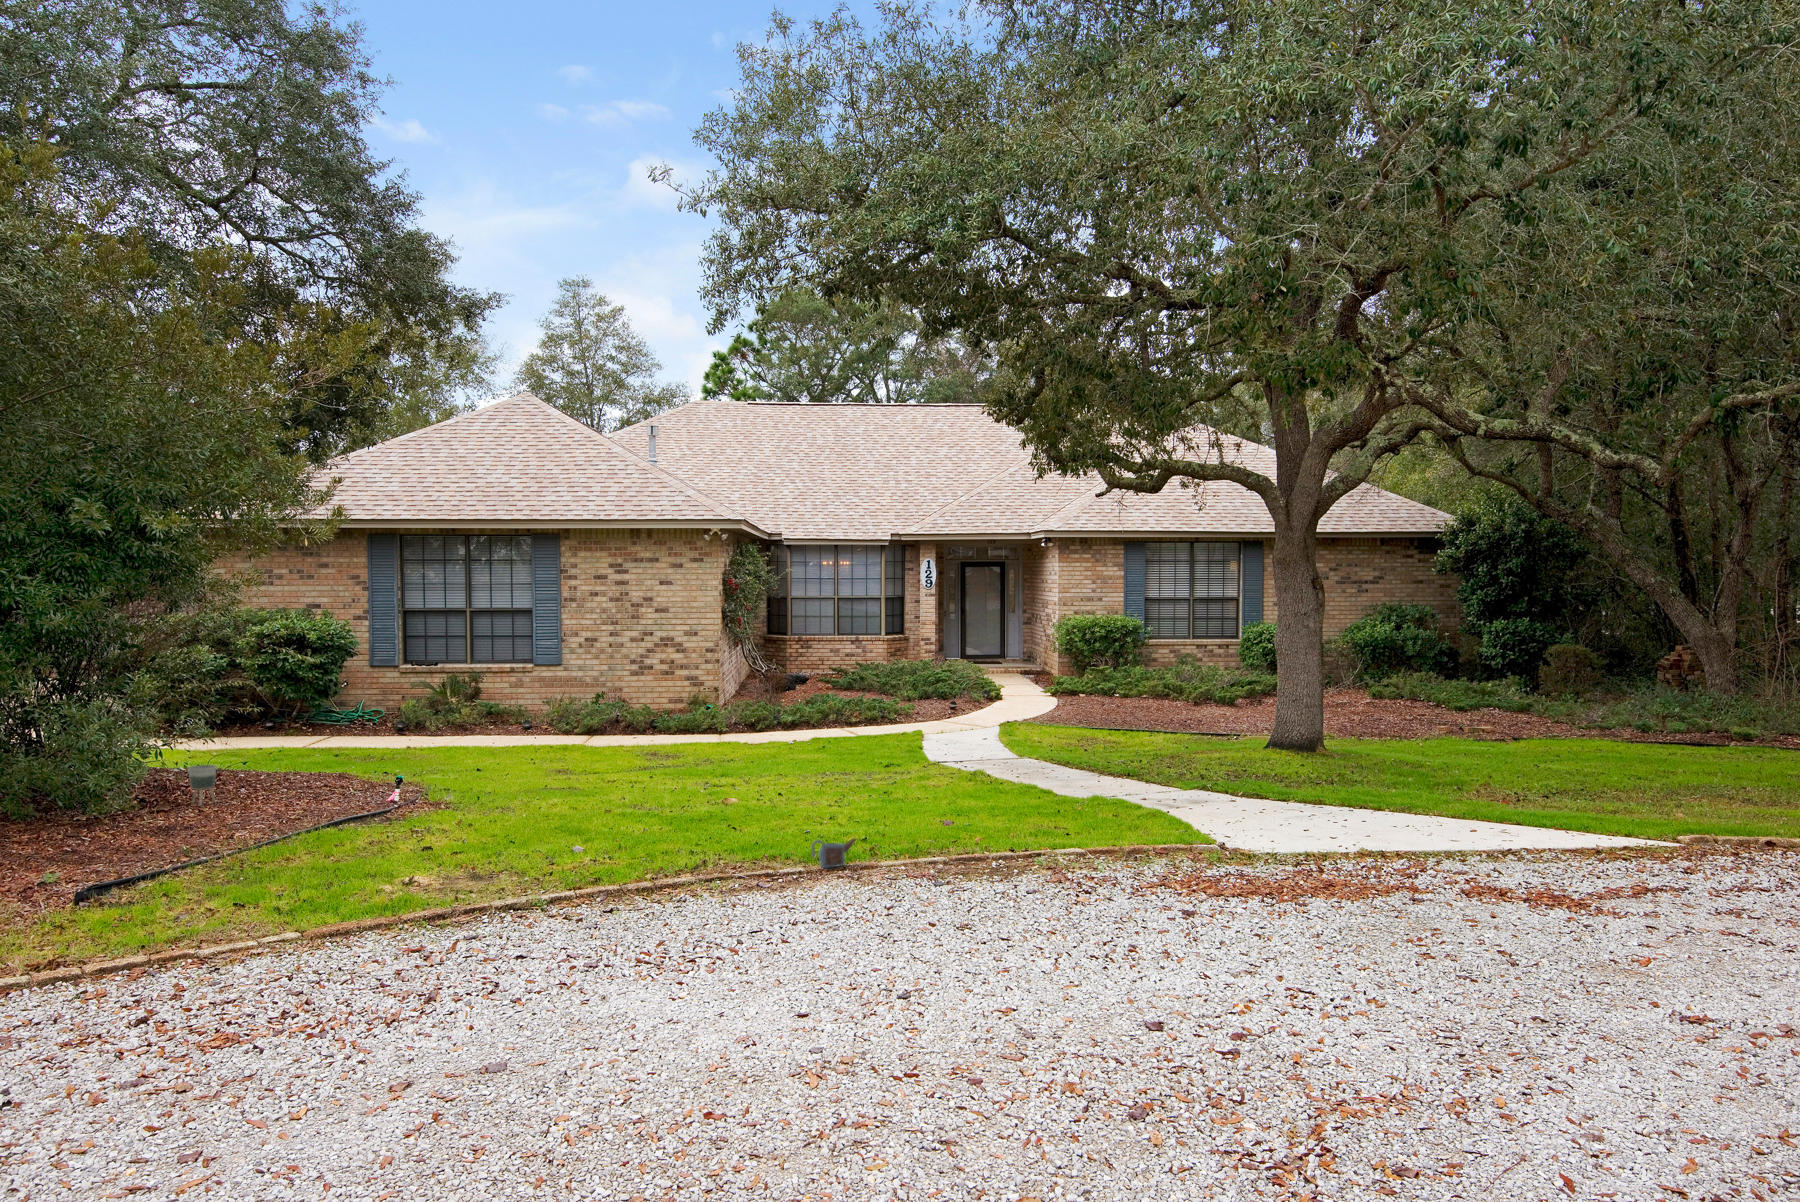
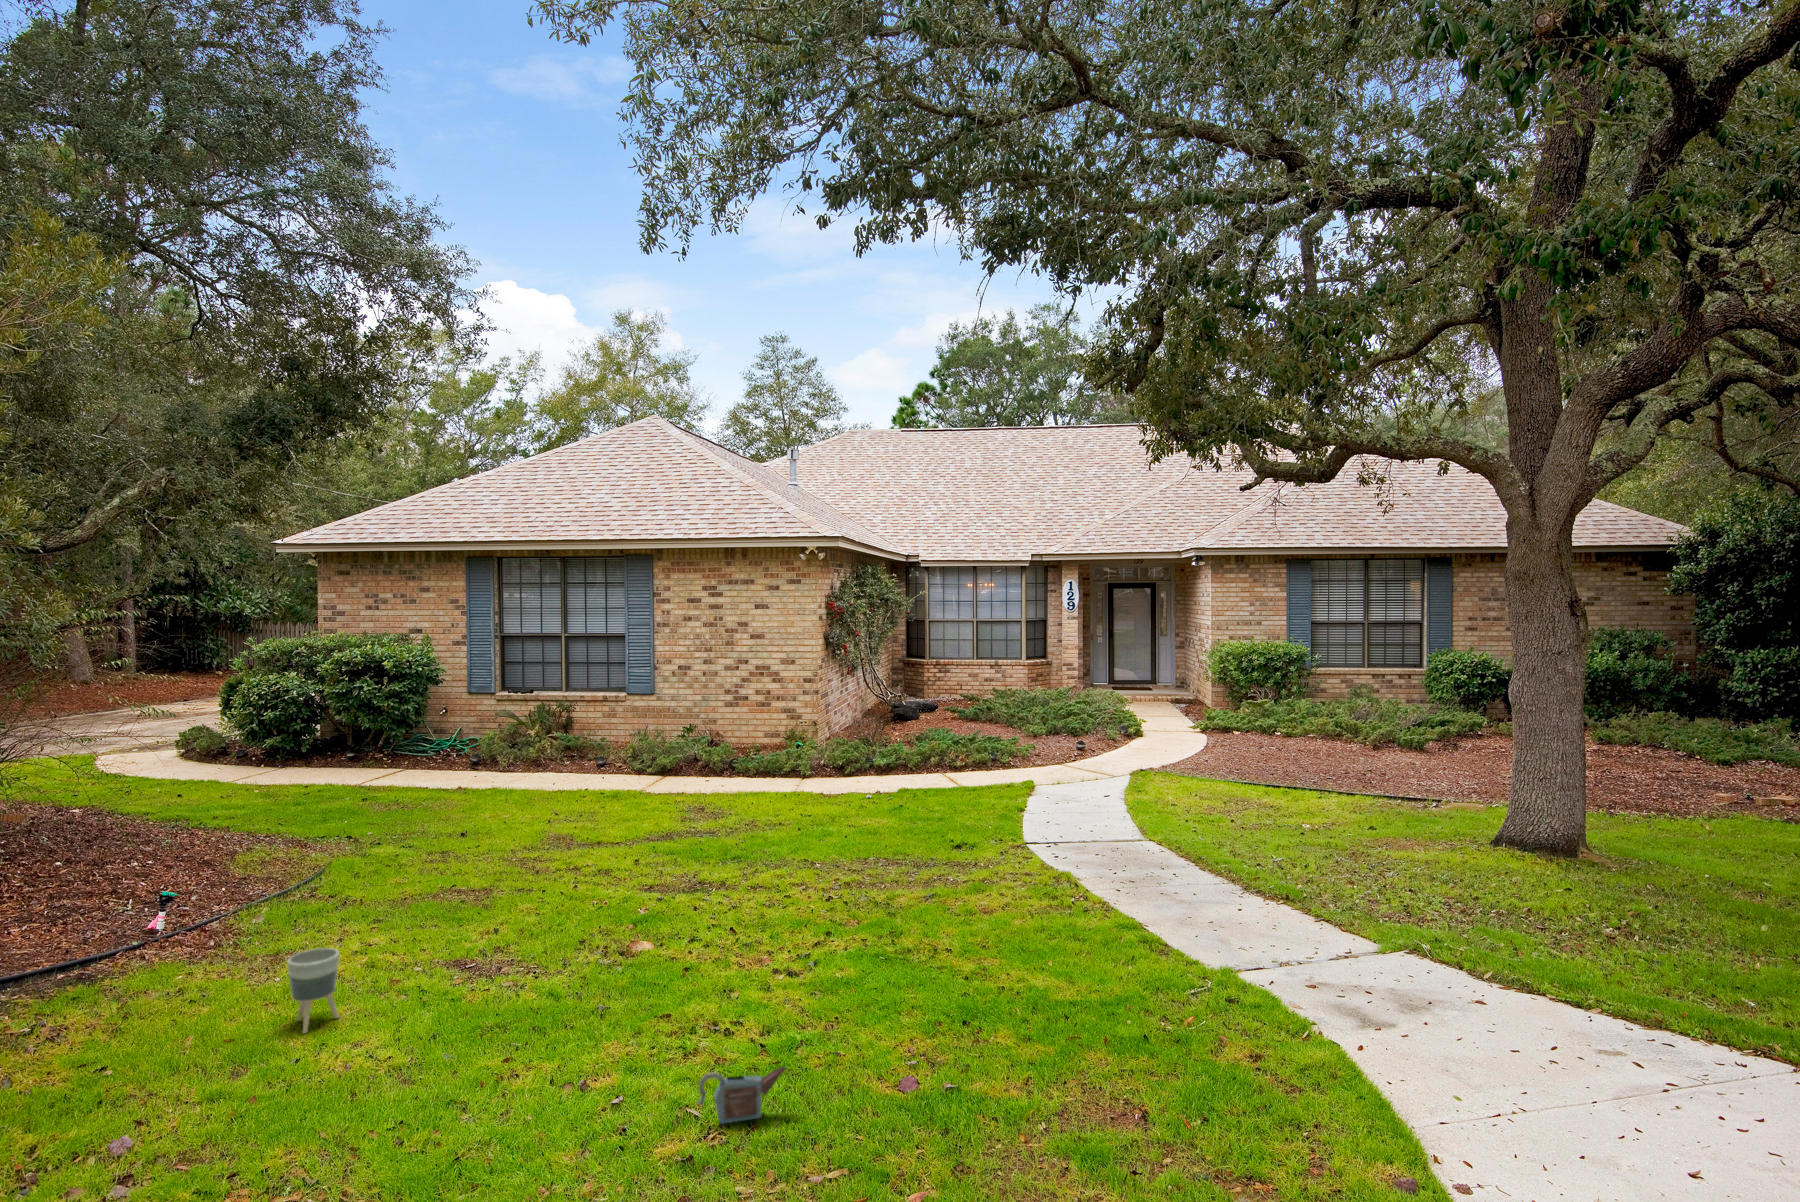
planter: present [188,765,216,806] -> present [287,948,339,1033]

